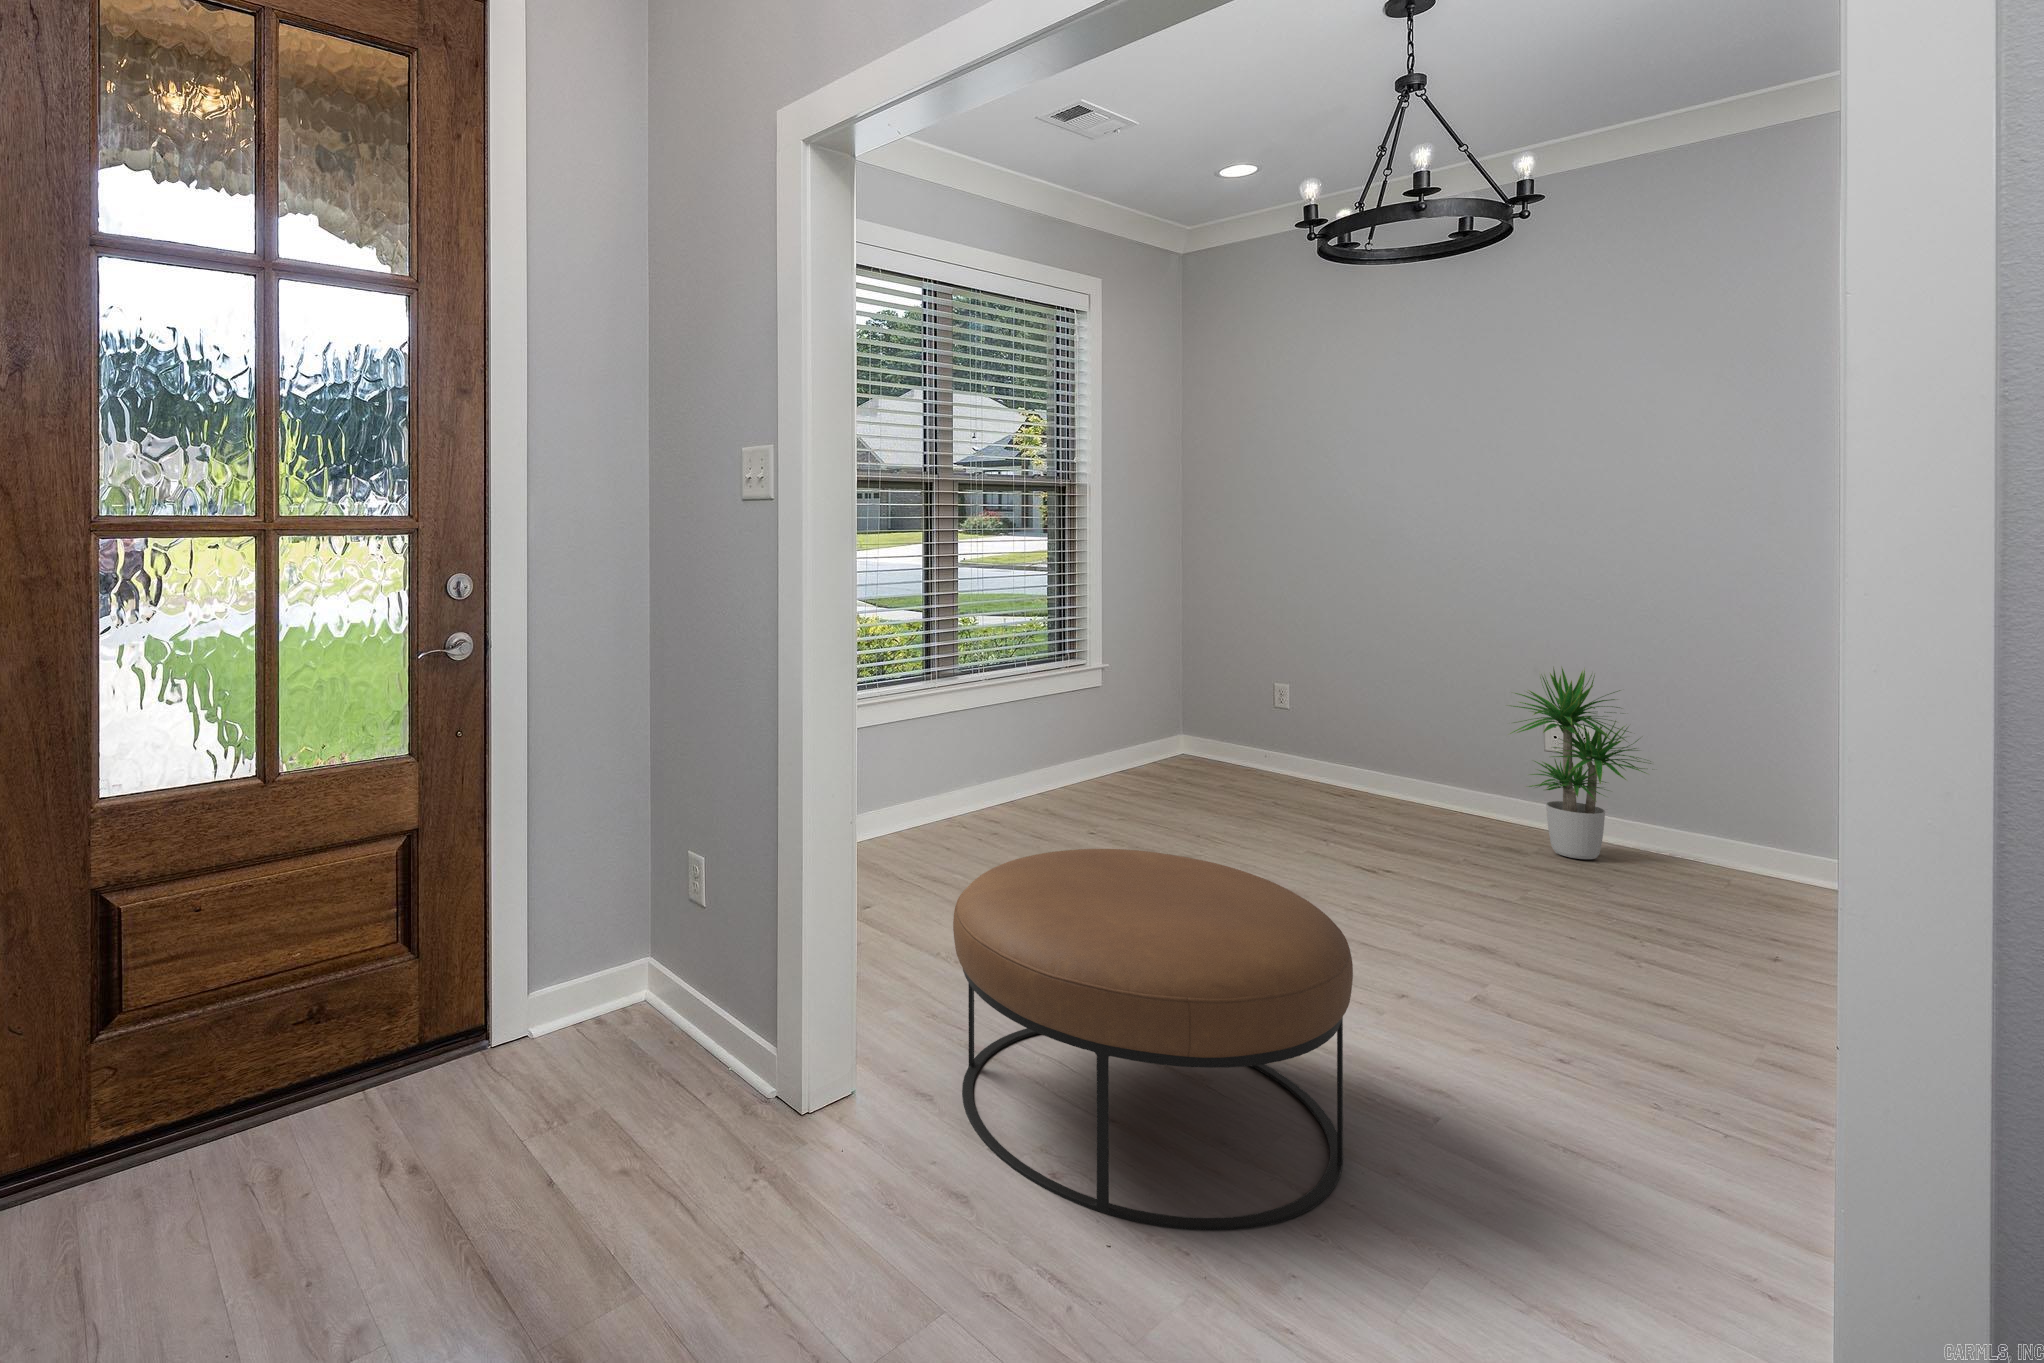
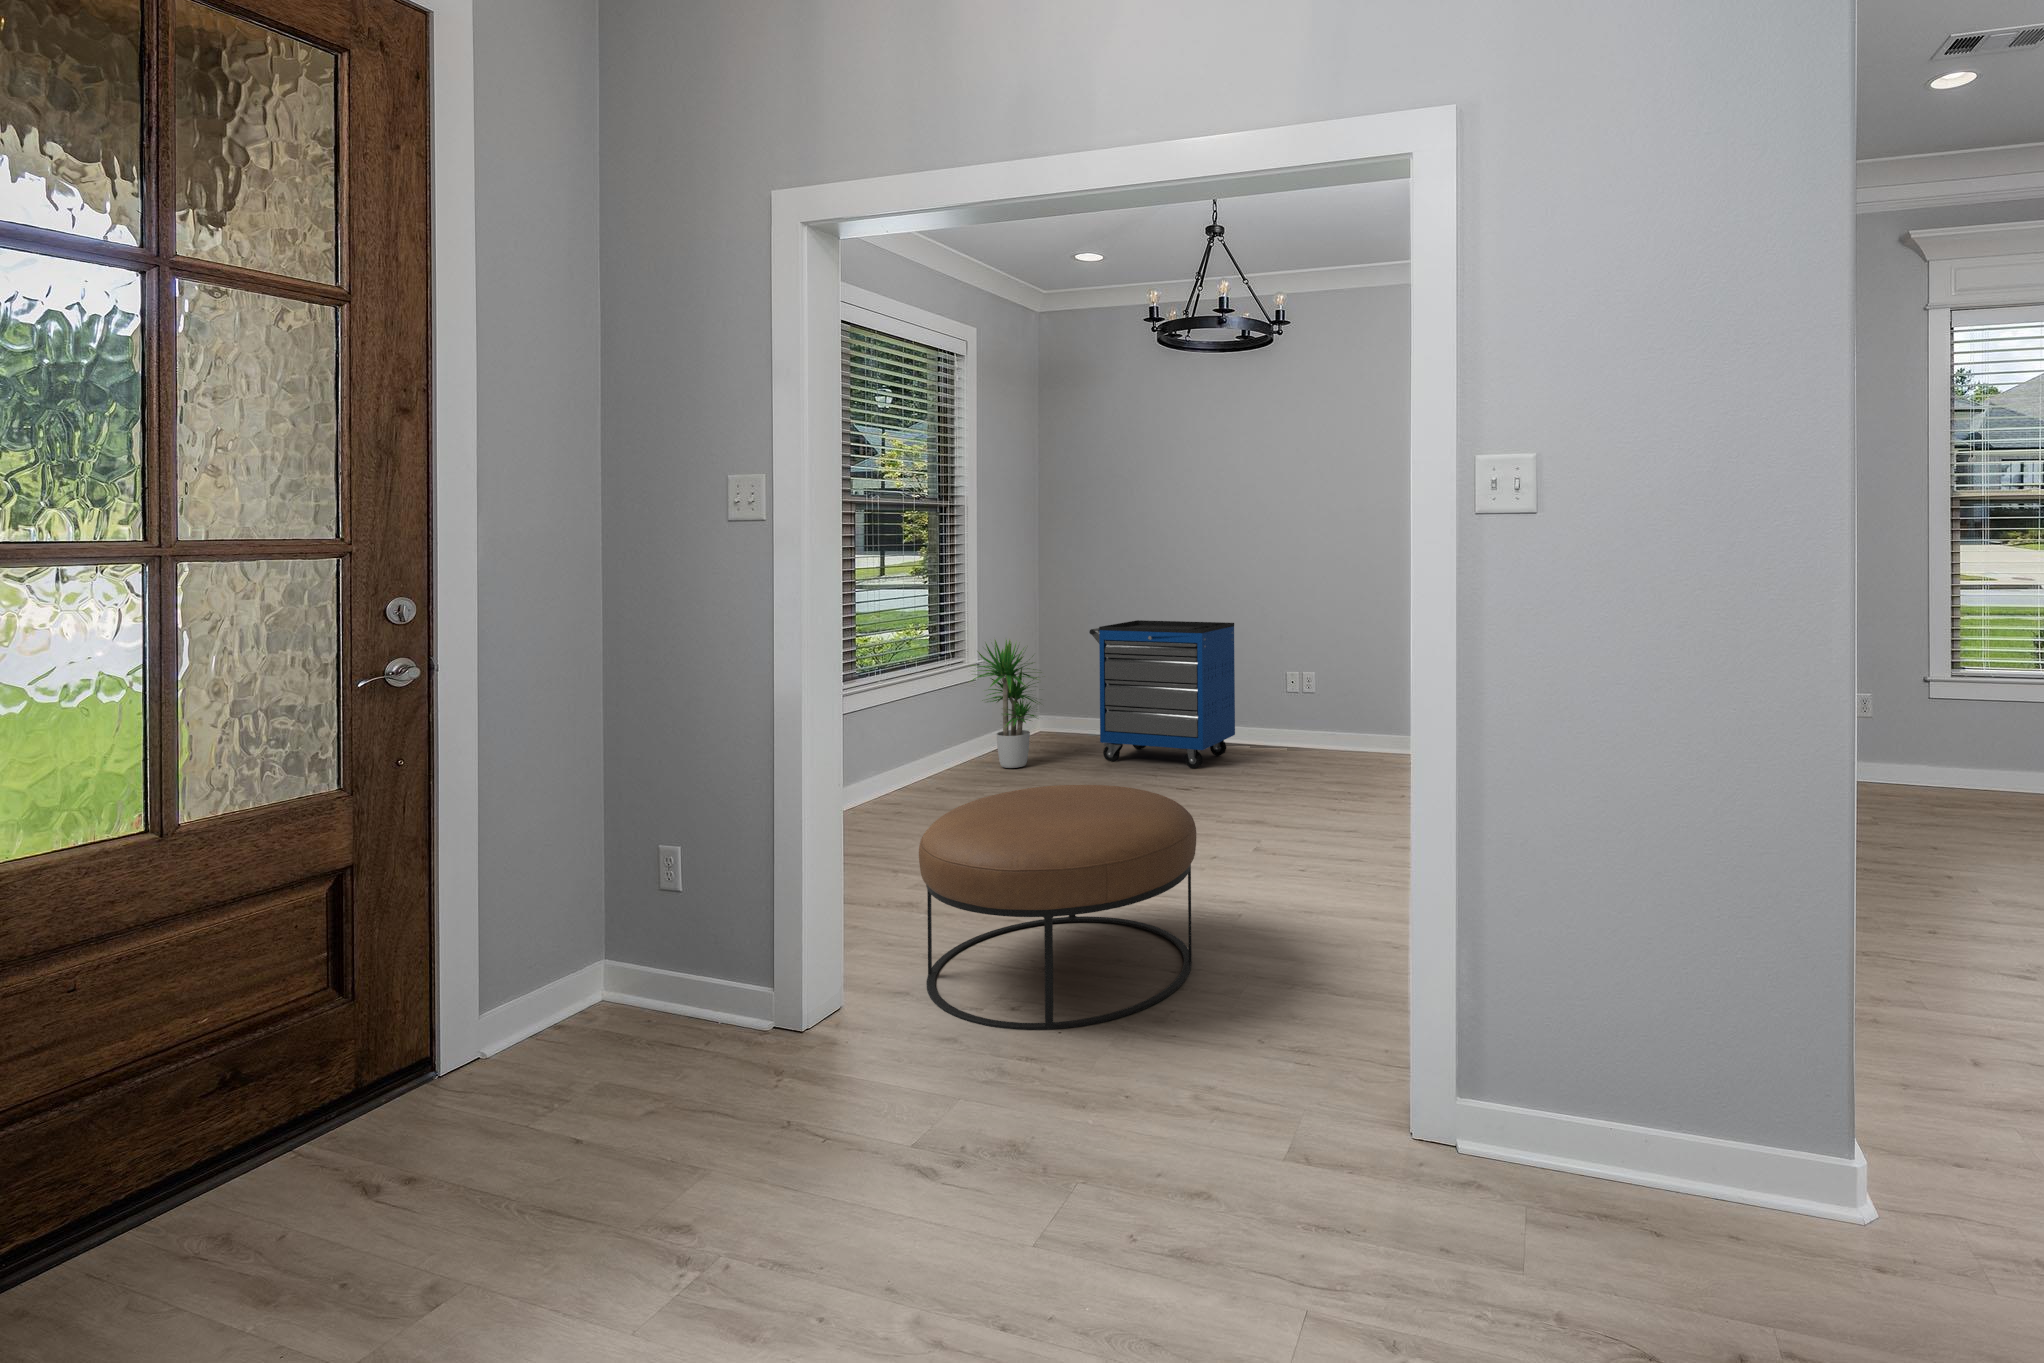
storage cabinet: none [1239,629,1453,833] -> present [1089,620,1235,768]
potted plant: present [1508,668,1651,859] -> present [971,640,1040,768]

